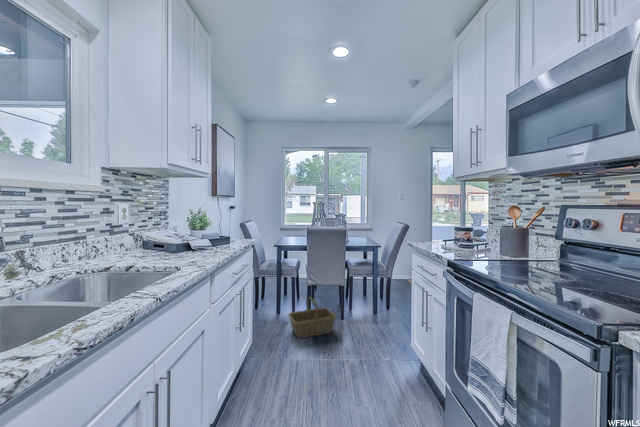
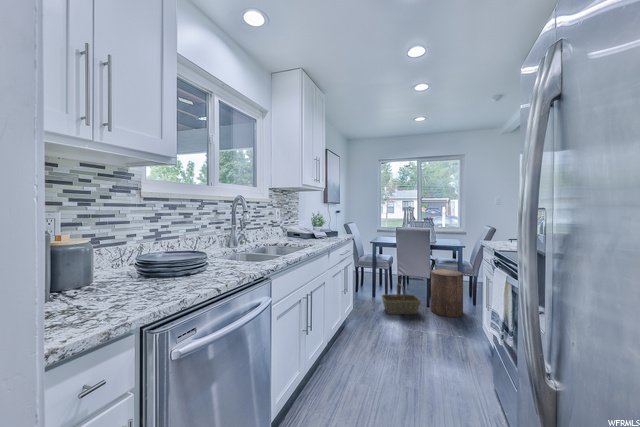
stool: none [345,274,380,331] -> present [431,269,463,317]

